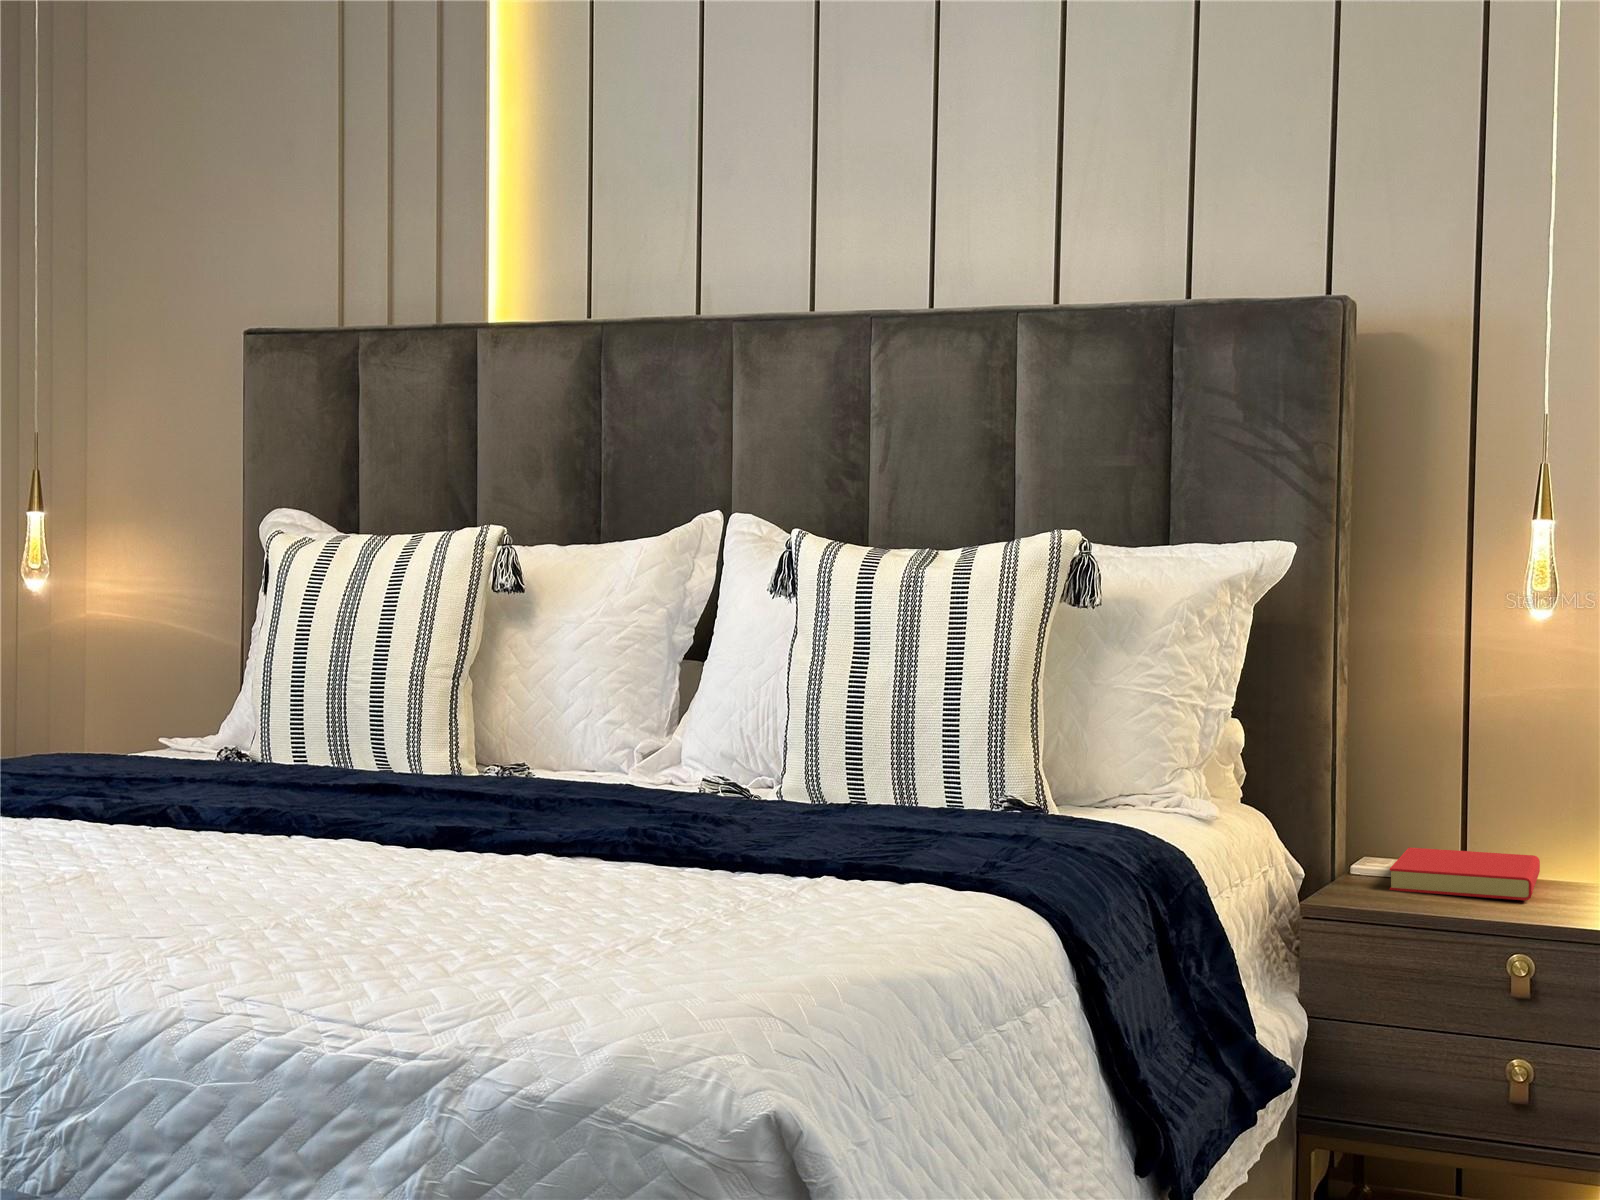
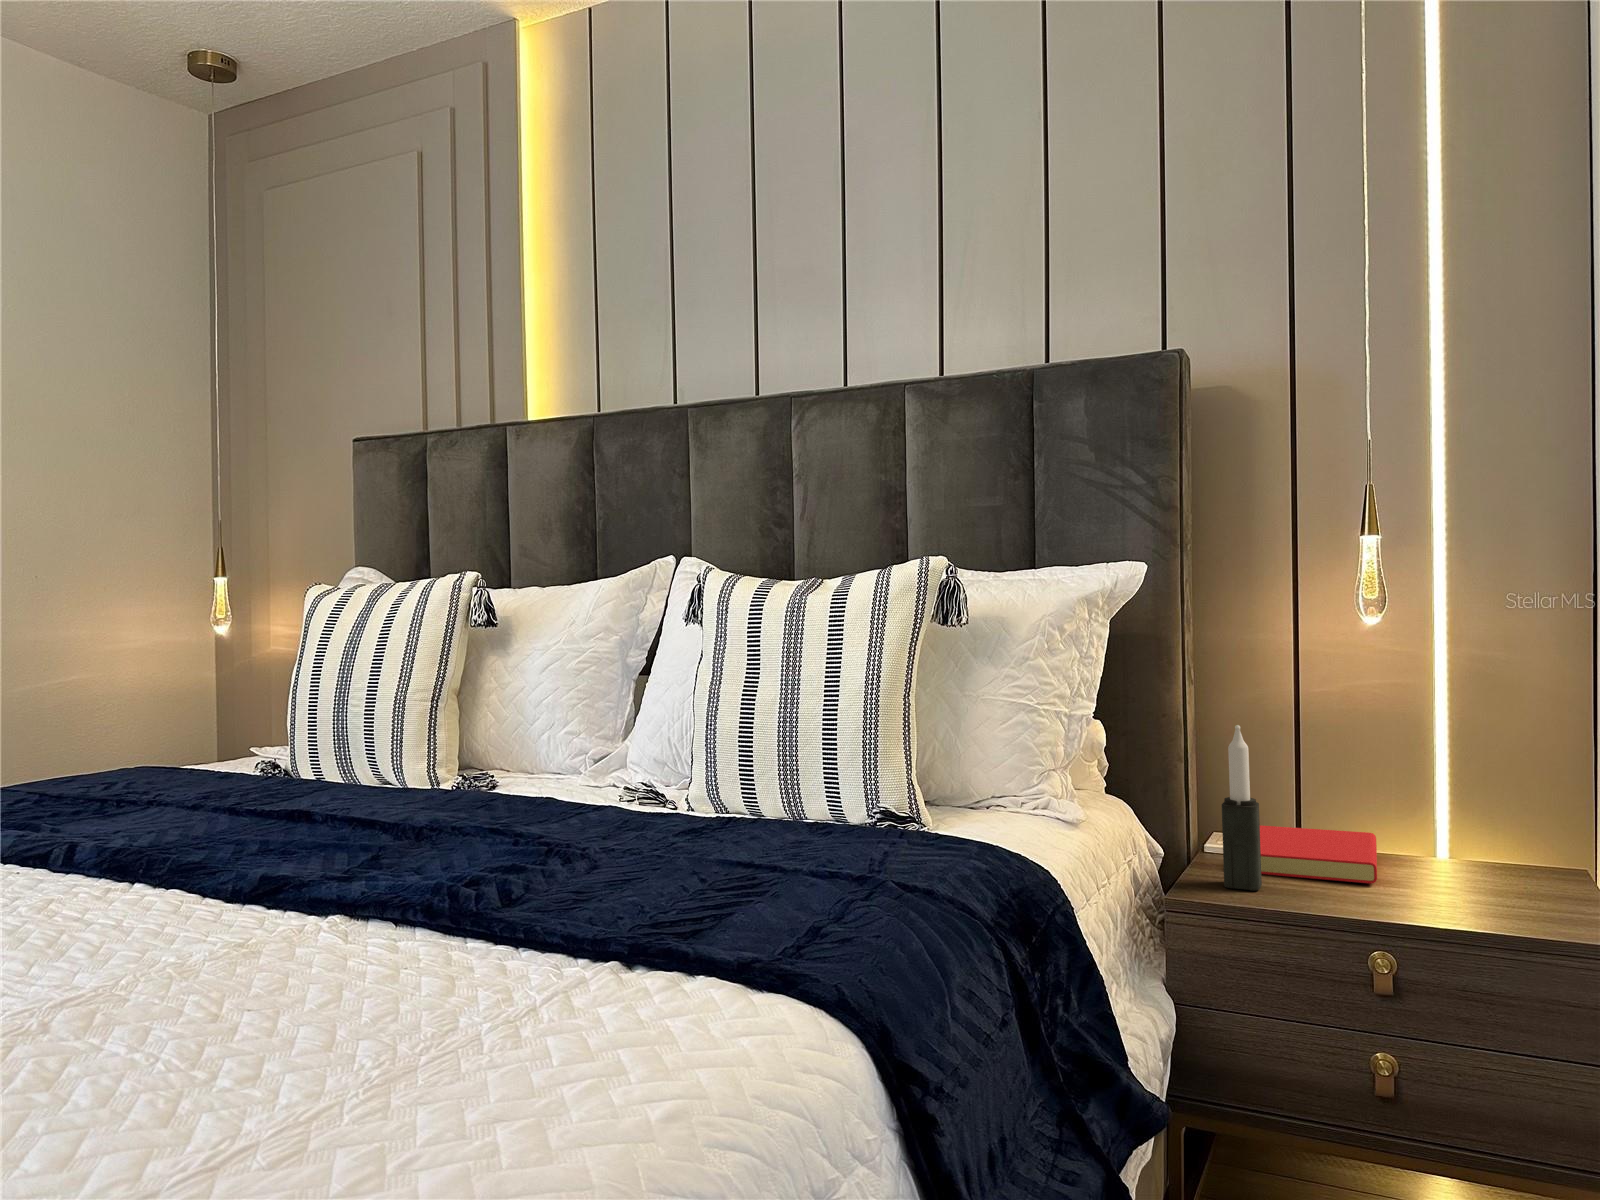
candle: none [1368,724,1409,903] -> present [1222,725,1262,890]

